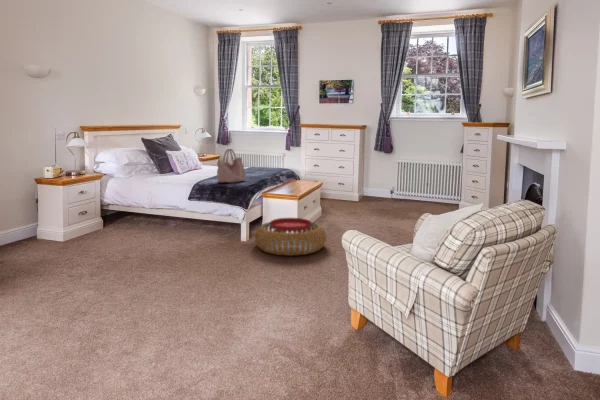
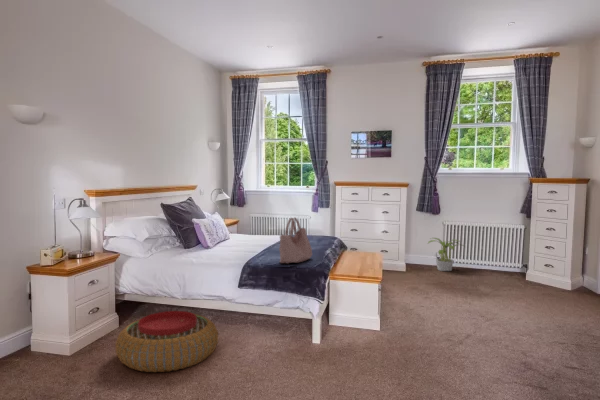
potted plant: none [374,175,406,203] -> present [428,238,458,271]
pouf: present [255,218,326,256] -> present [116,311,218,372]

